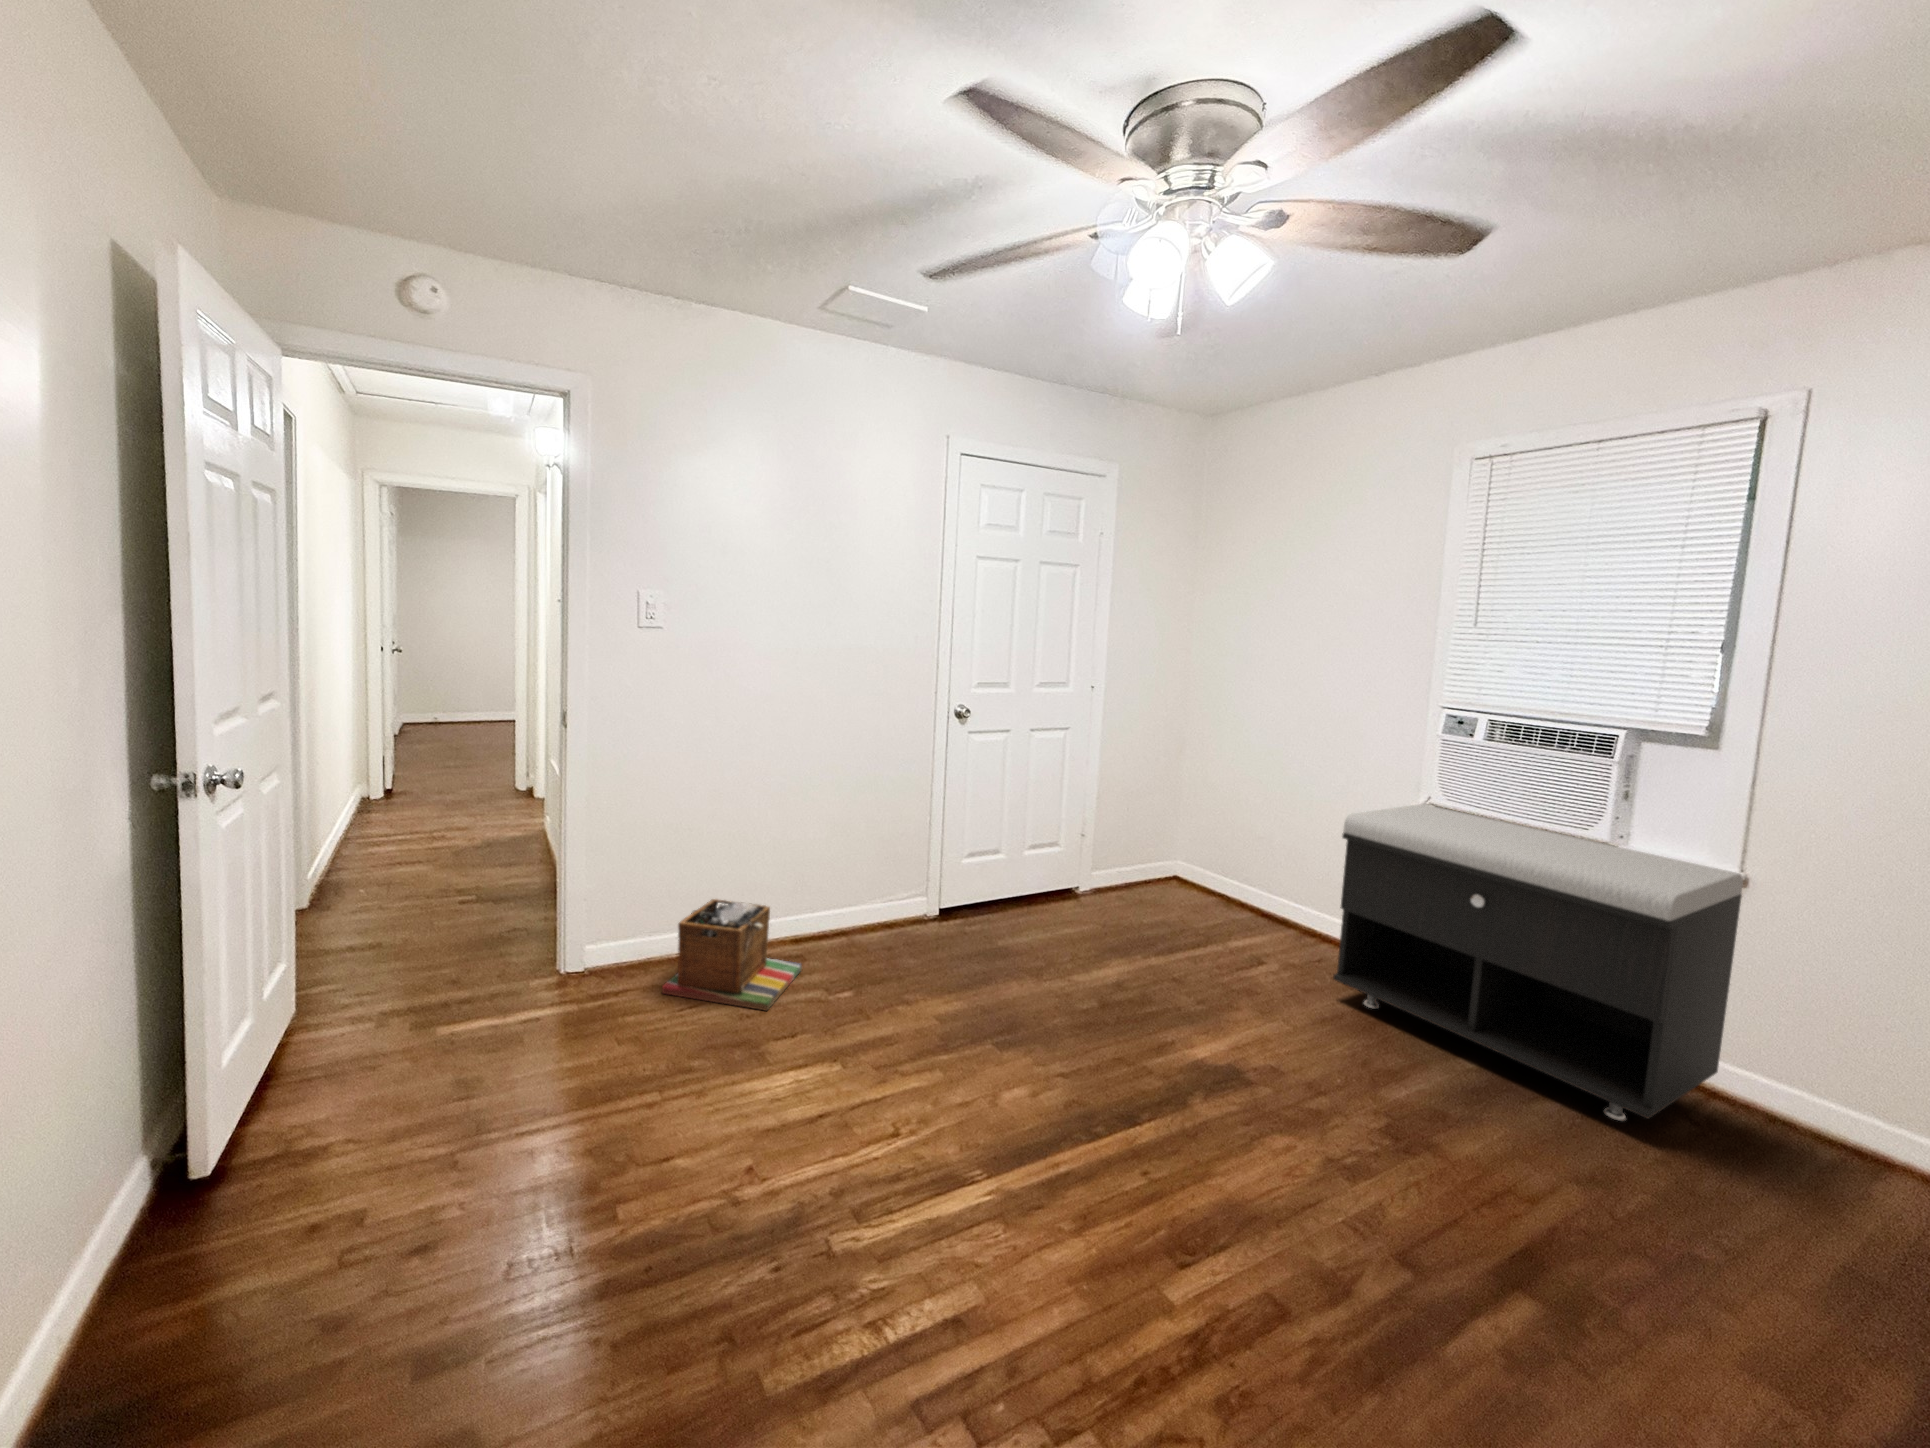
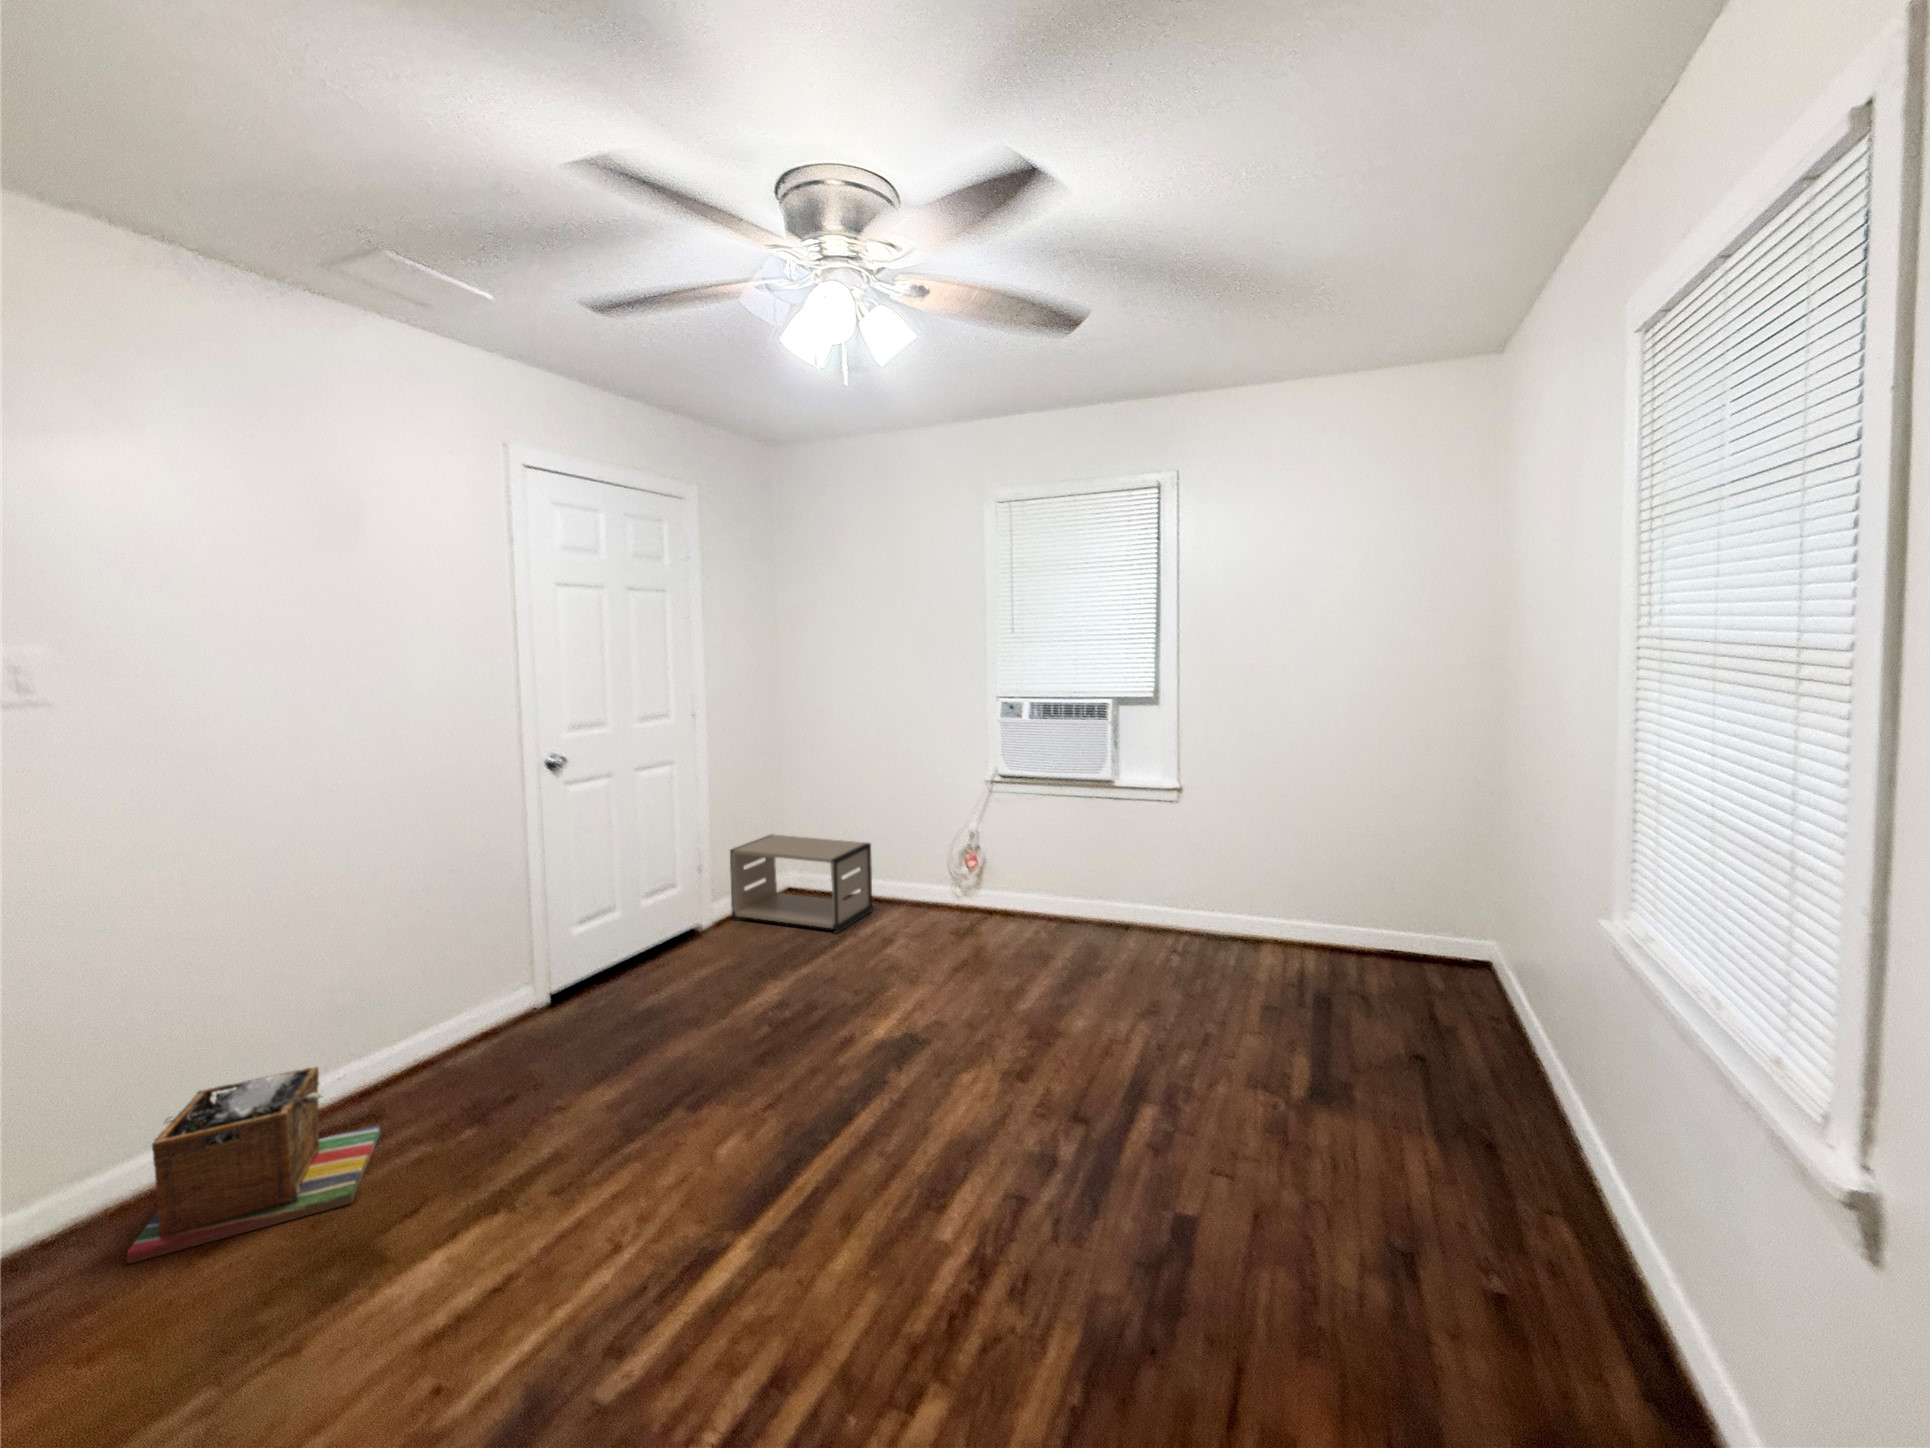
storage bench: present [1333,804,1743,1121] -> none [951,776,1179,968]
nightstand: none [1108,818,1258,936] -> present [730,834,872,933]

